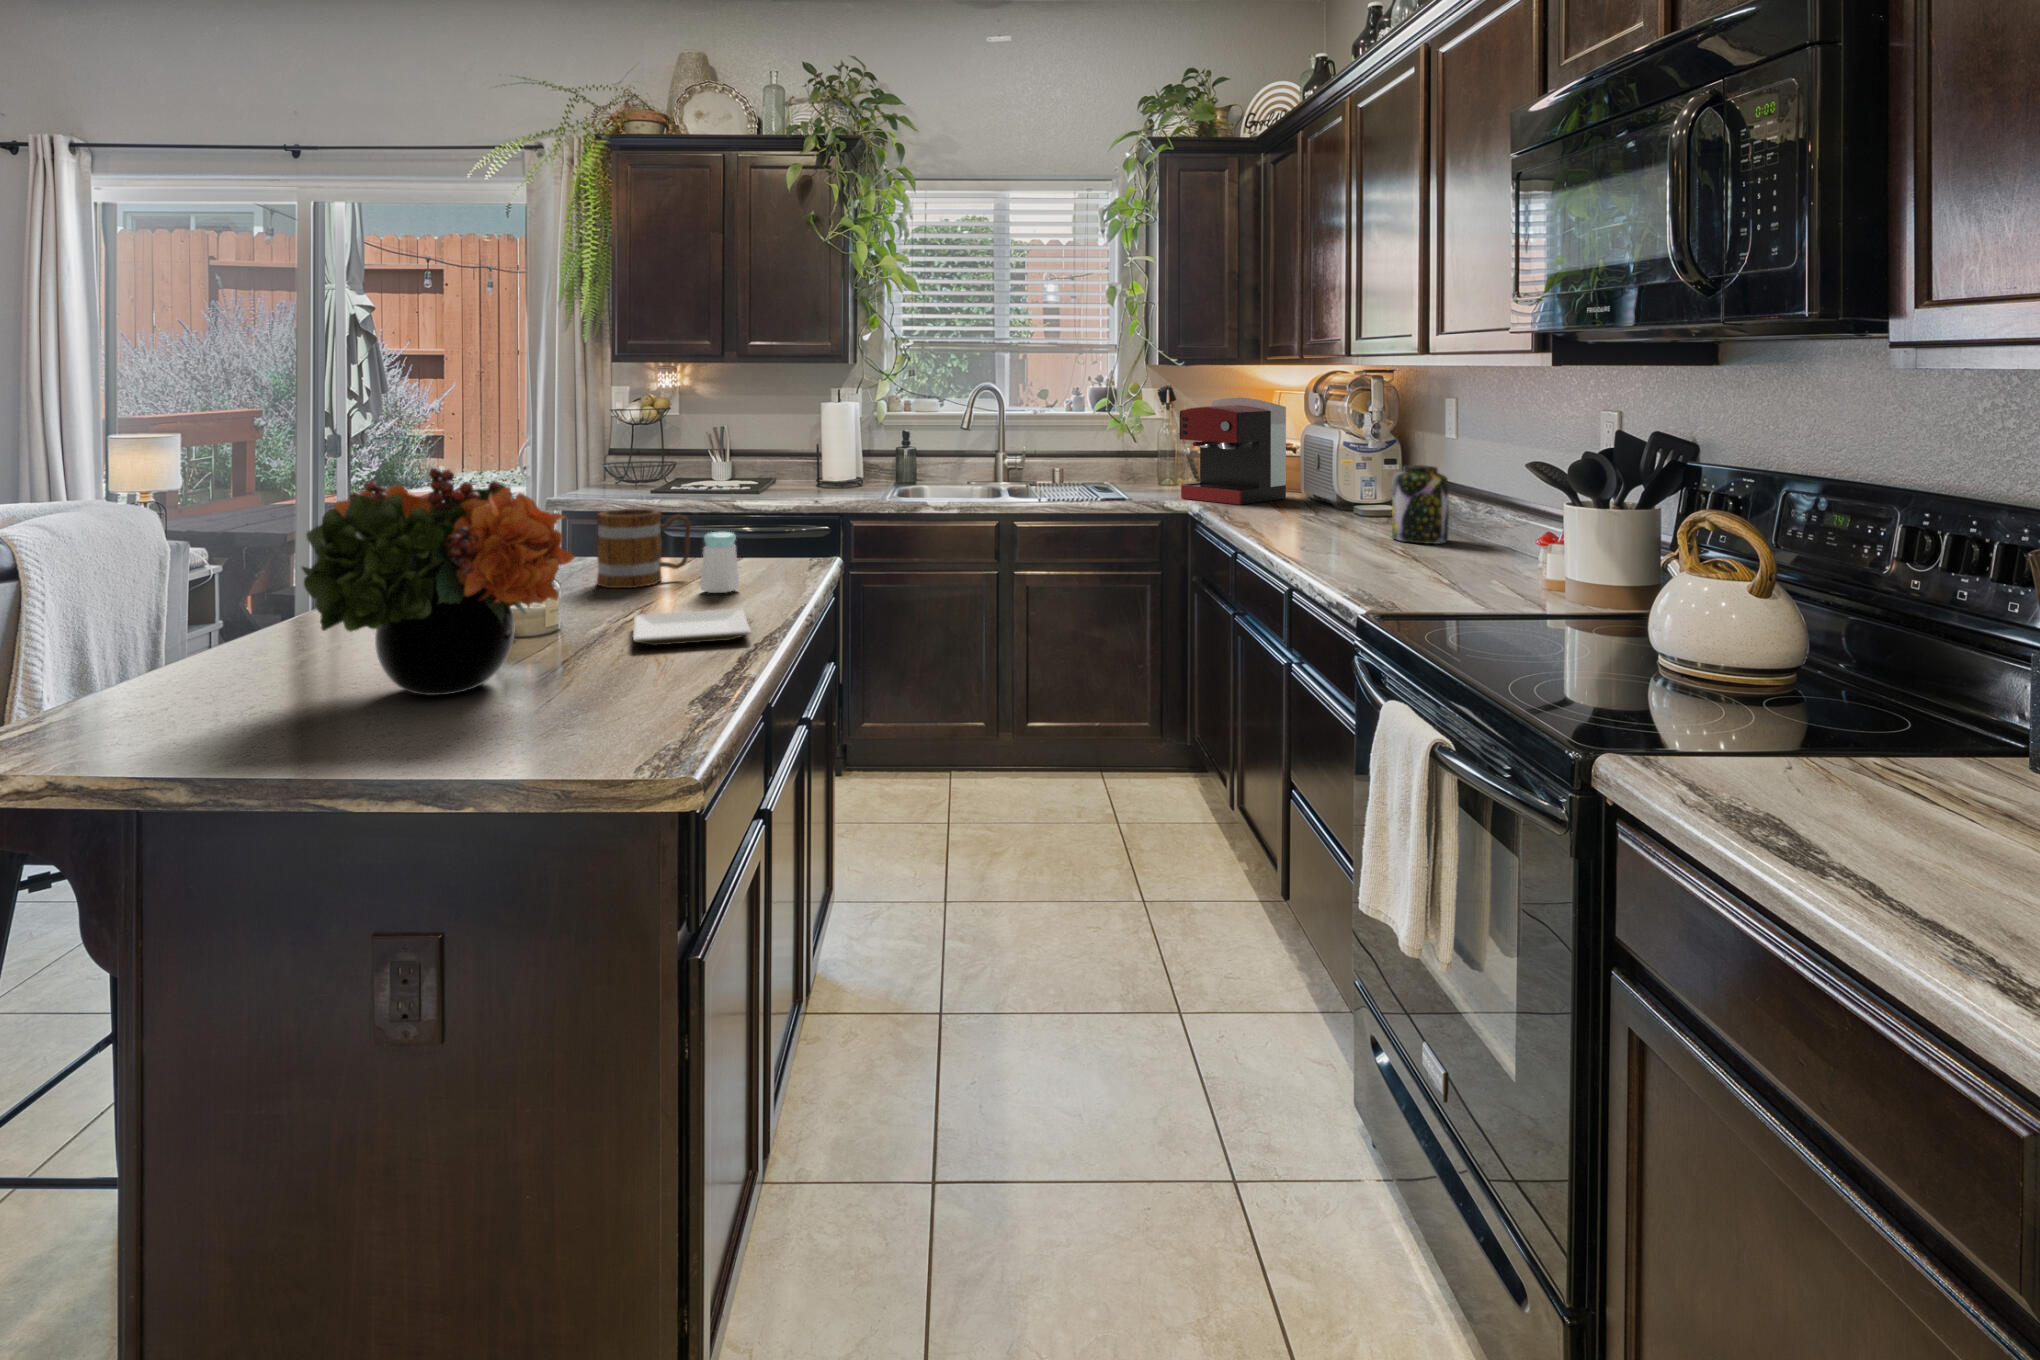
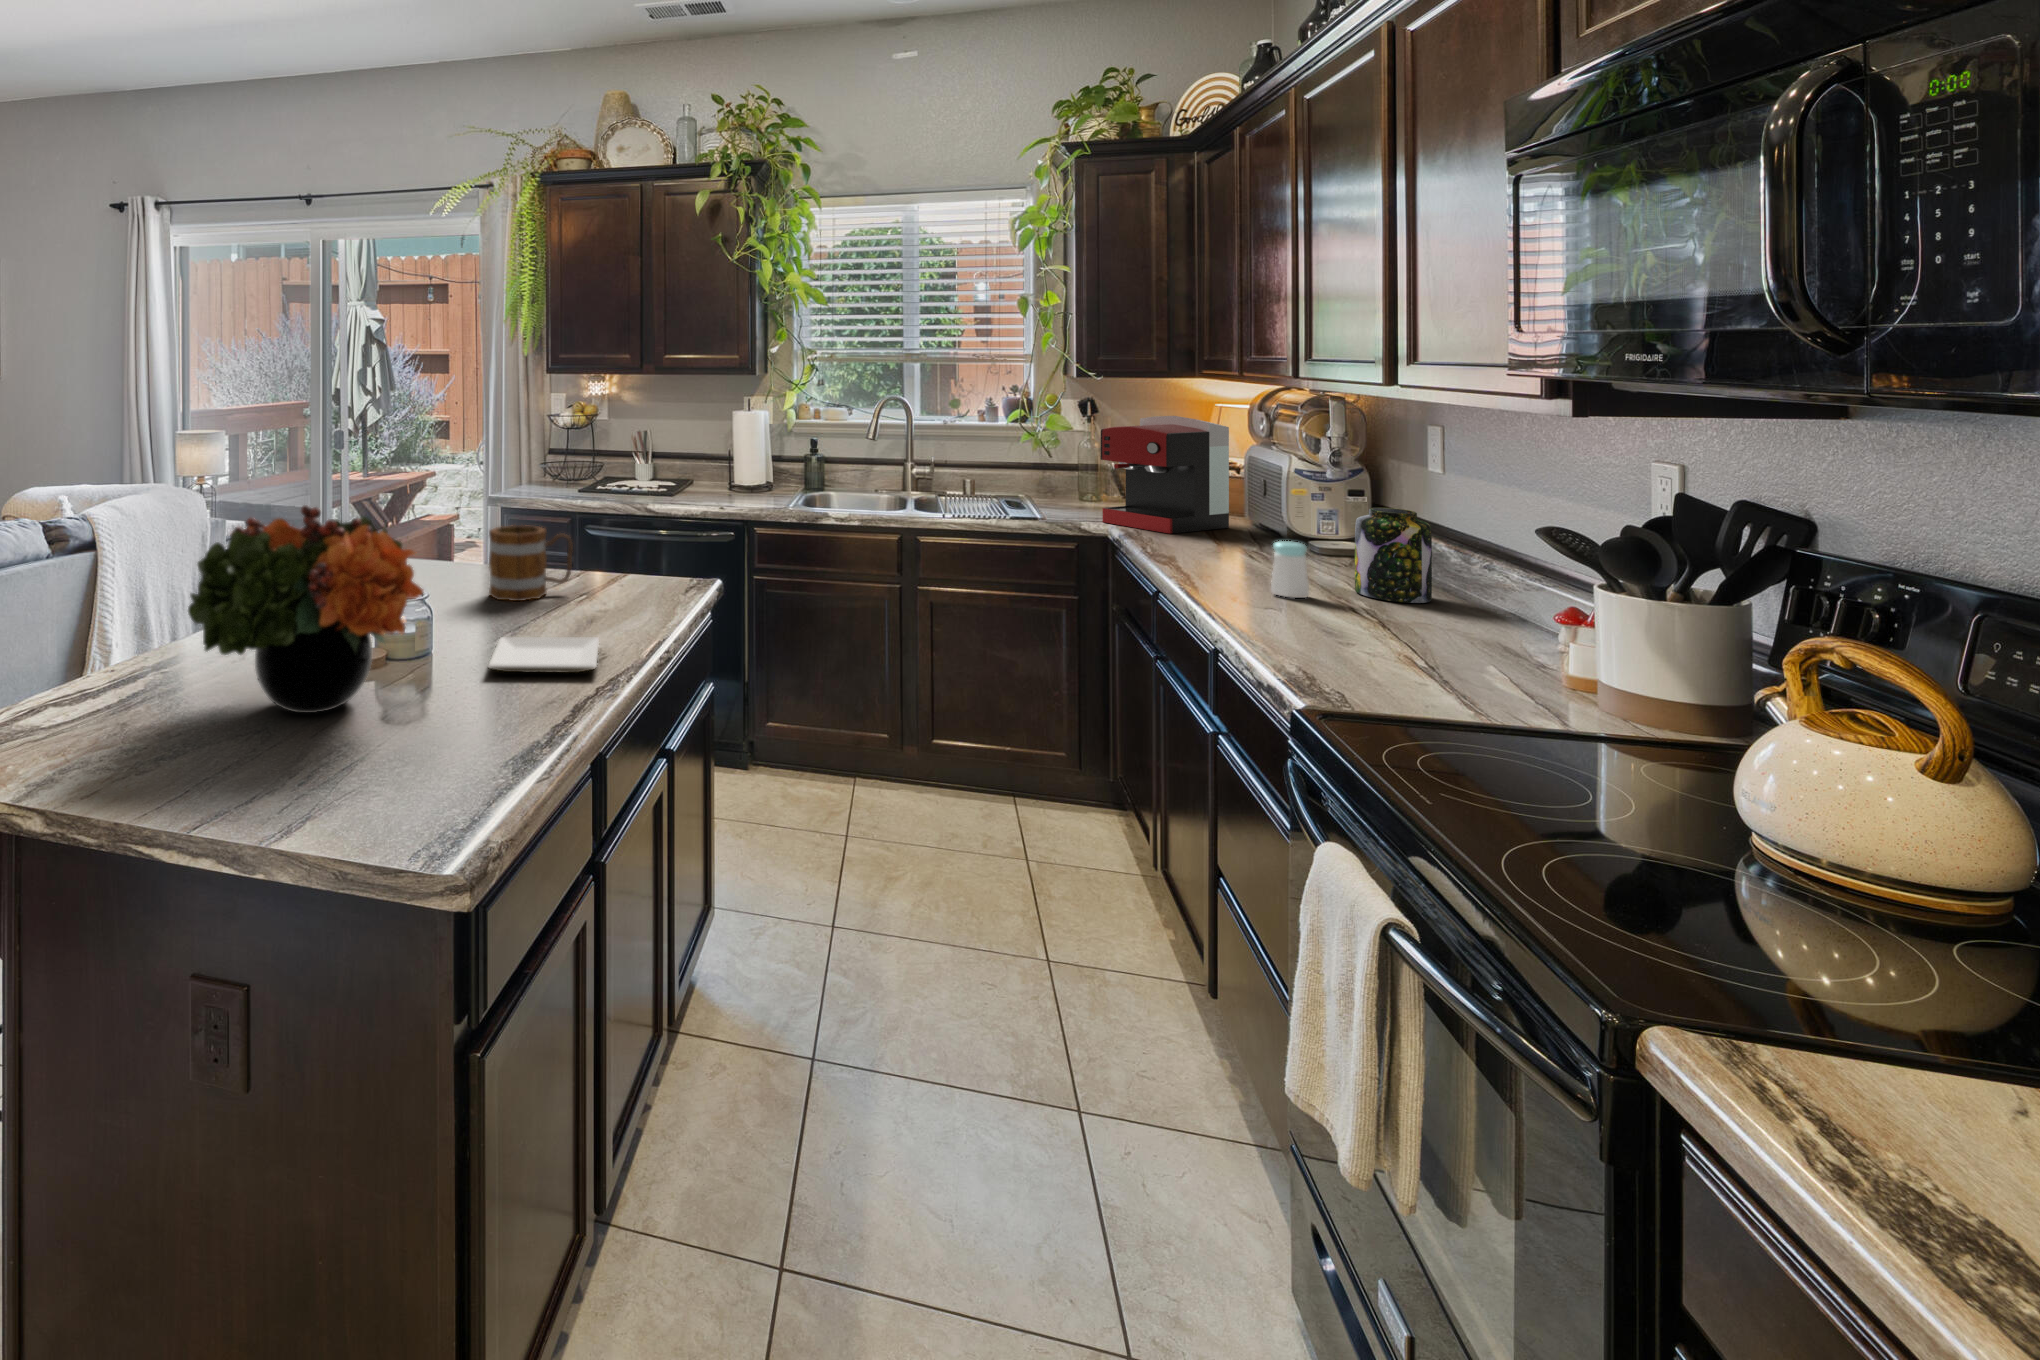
salt shaker: present [700,532,739,593] -> present [1271,541,1309,598]

